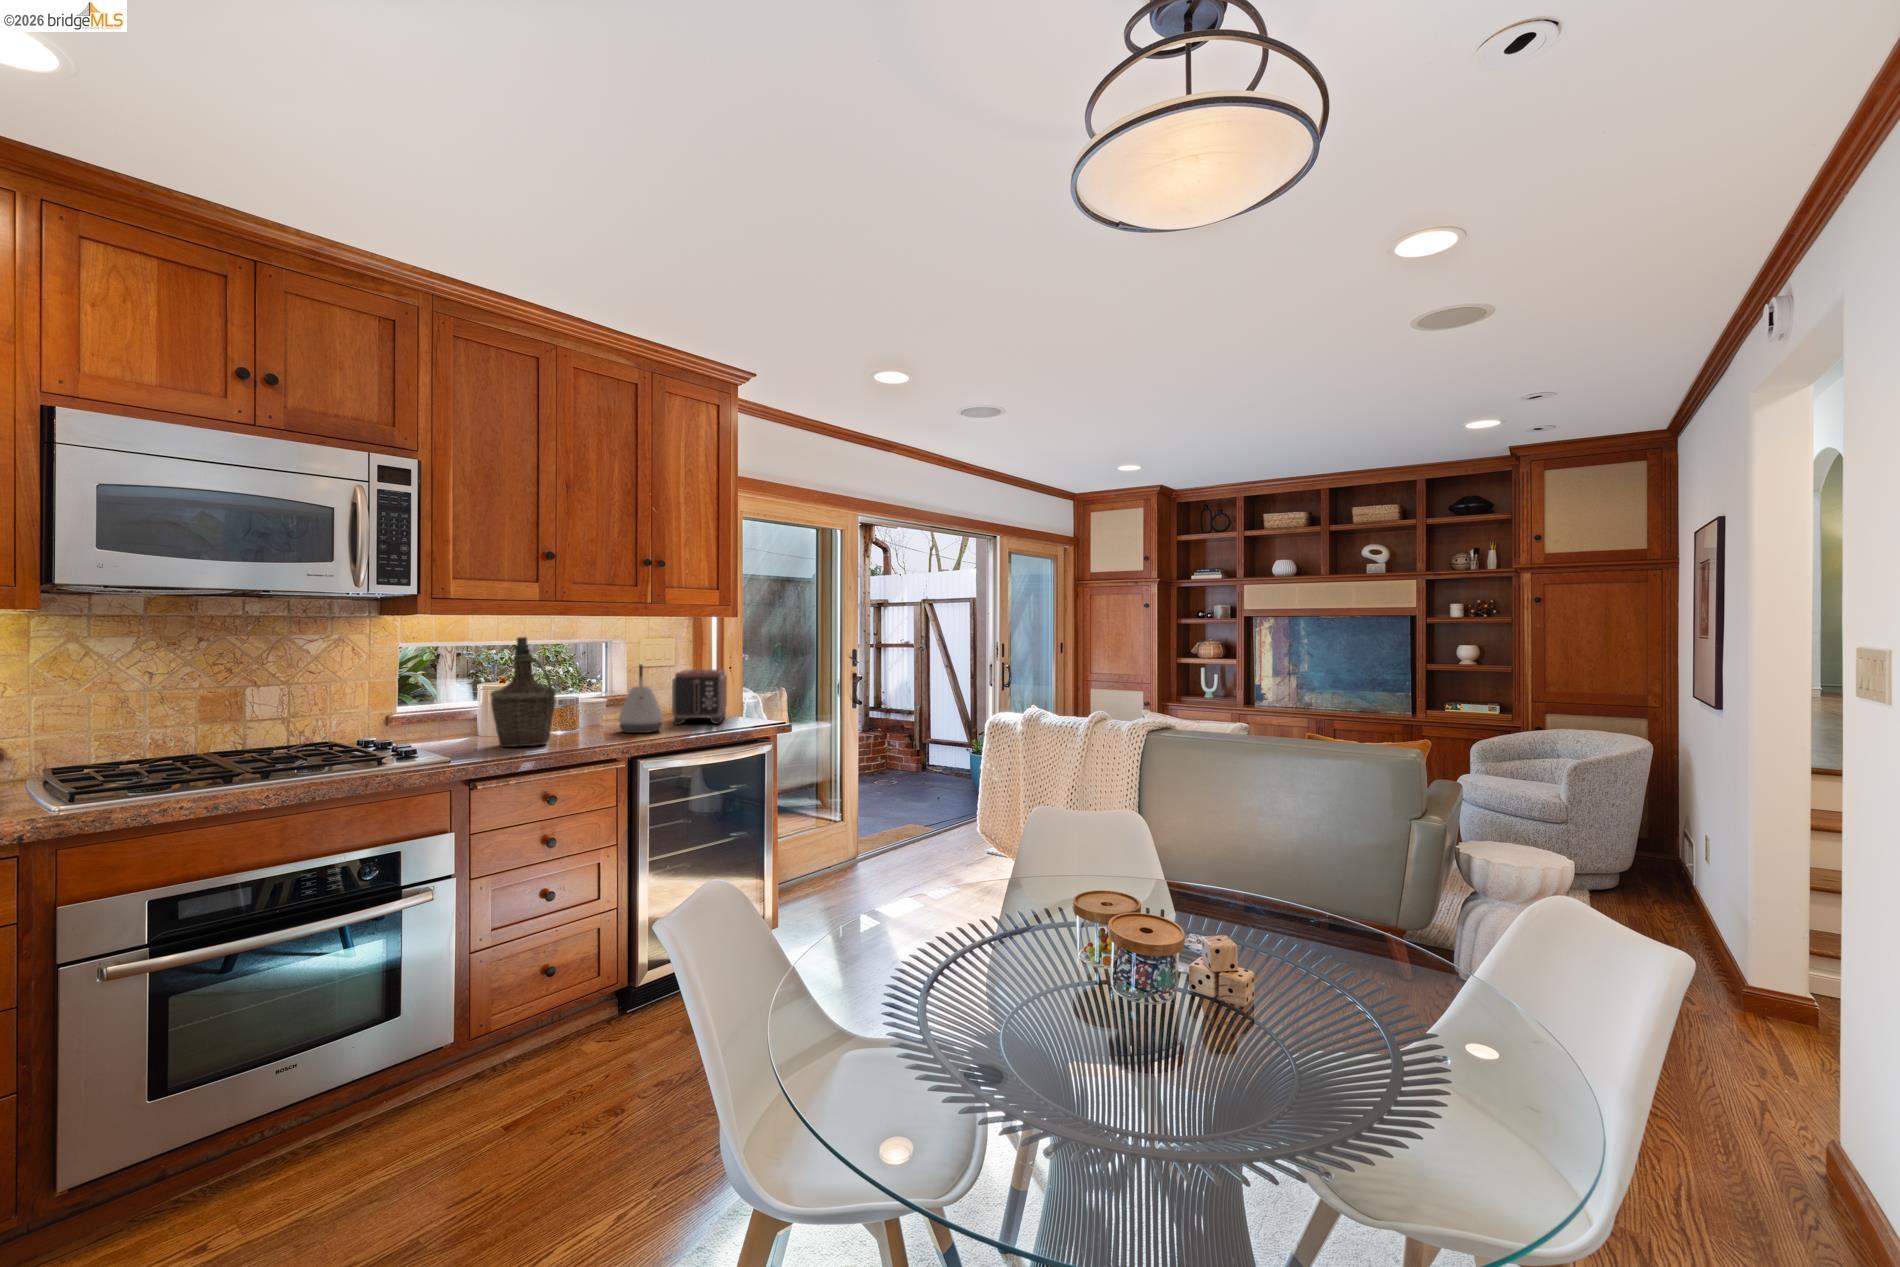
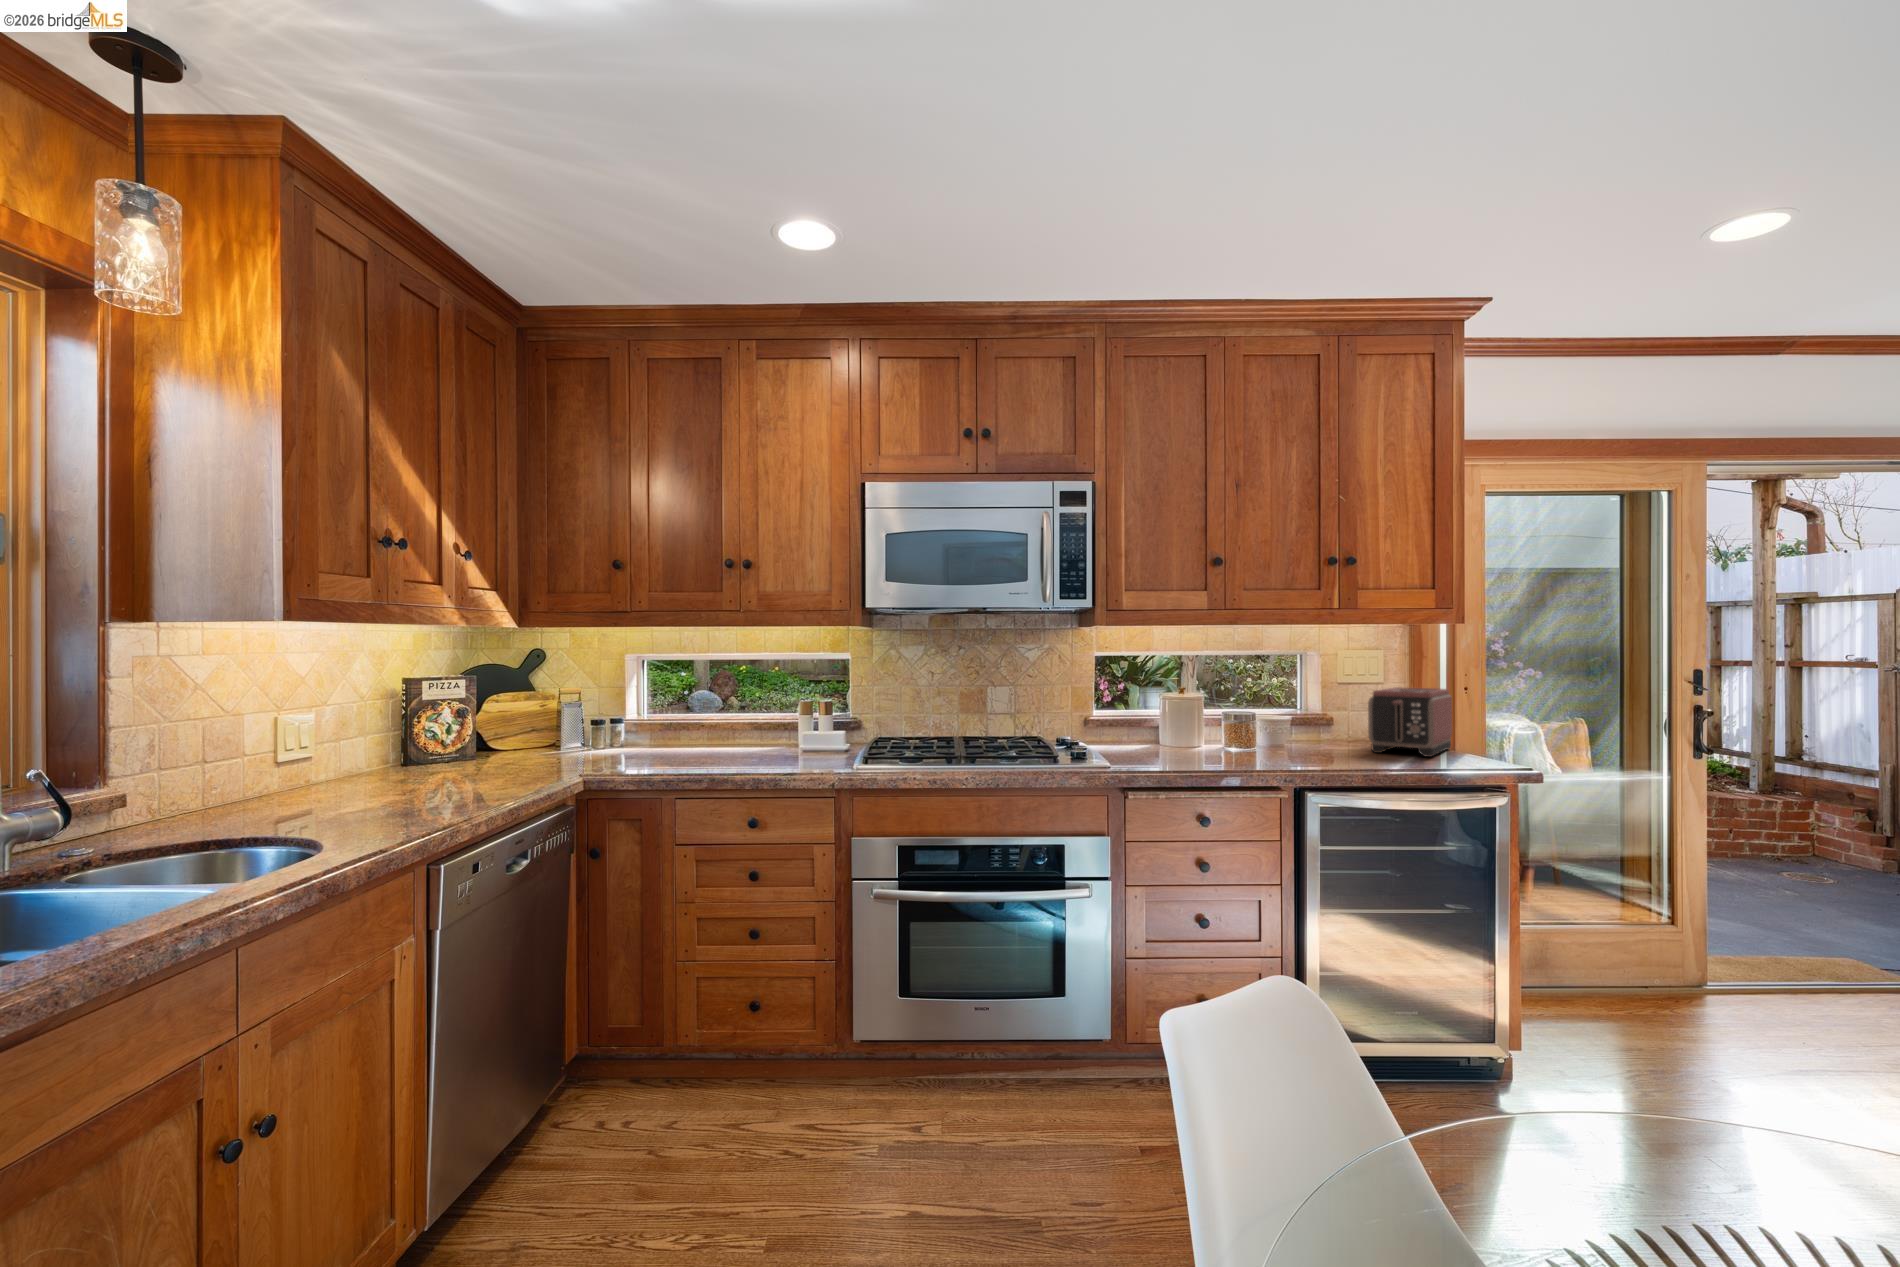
bottle: present [491,637,556,747] -> none [1155,646,1218,760]
kettle: present [618,664,663,733] -> none [1296,678,1350,759]

